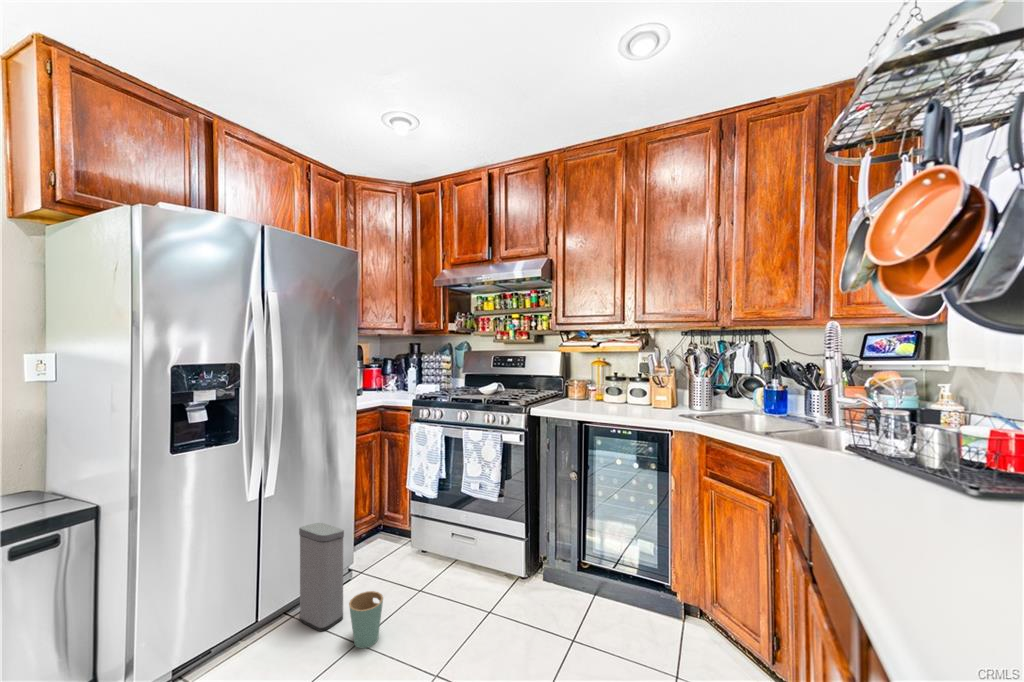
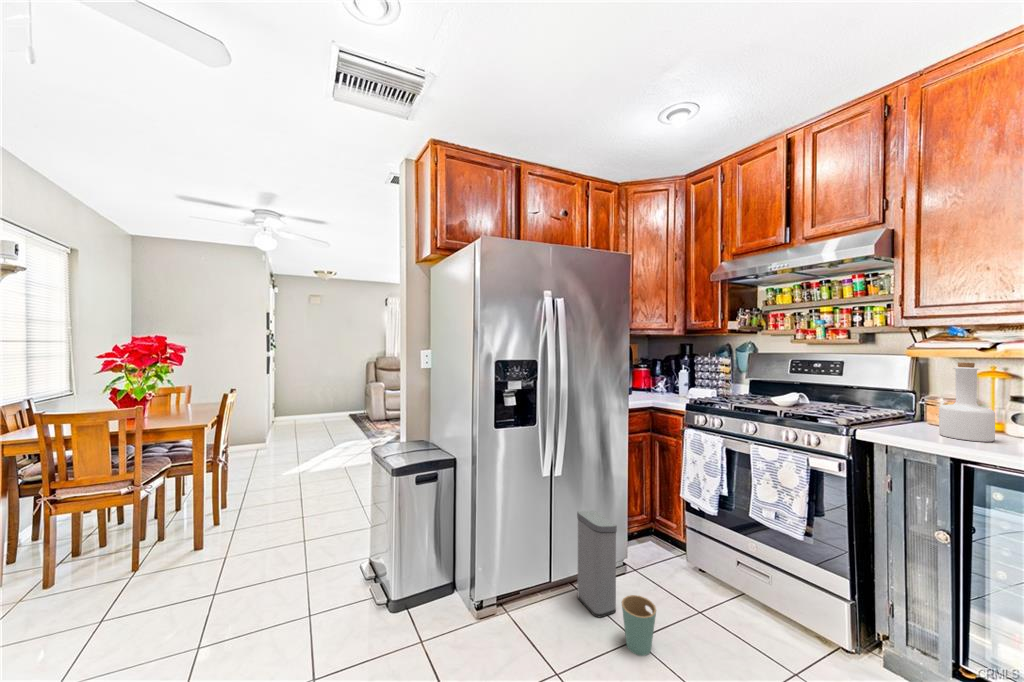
bottle: none [573,356,598,407] -> present [939,362,995,442]

